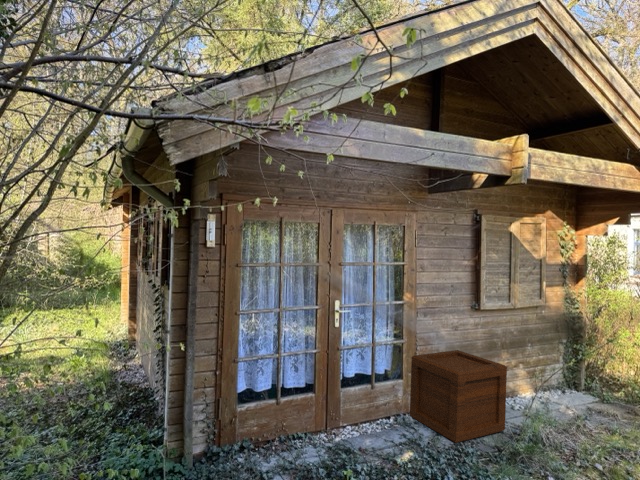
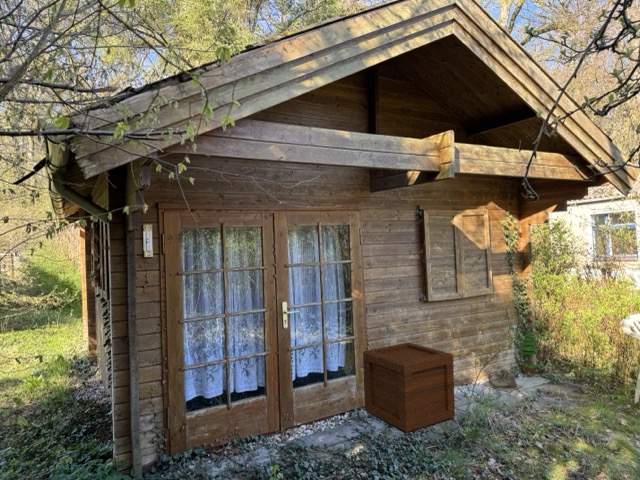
potted tree: none [568,344,589,394] -> present [520,329,538,377]
boots: none [527,384,572,409] -> present [482,369,522,392]

